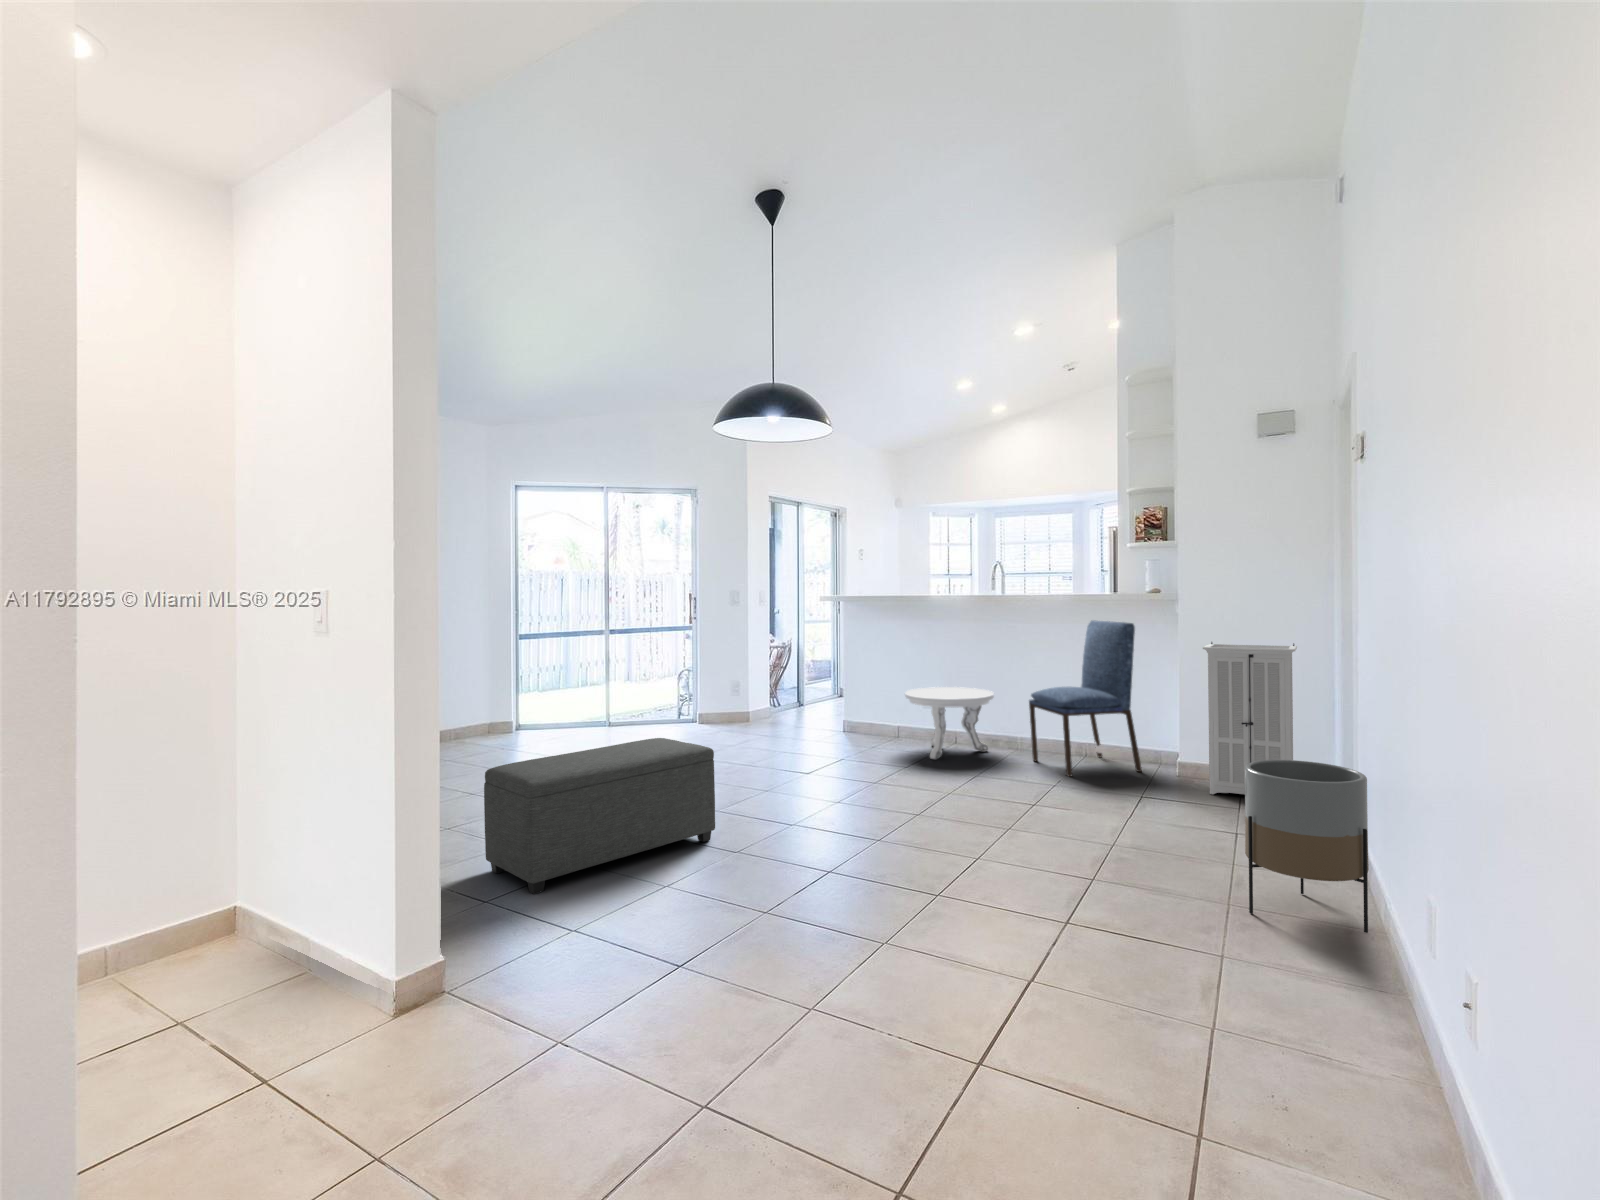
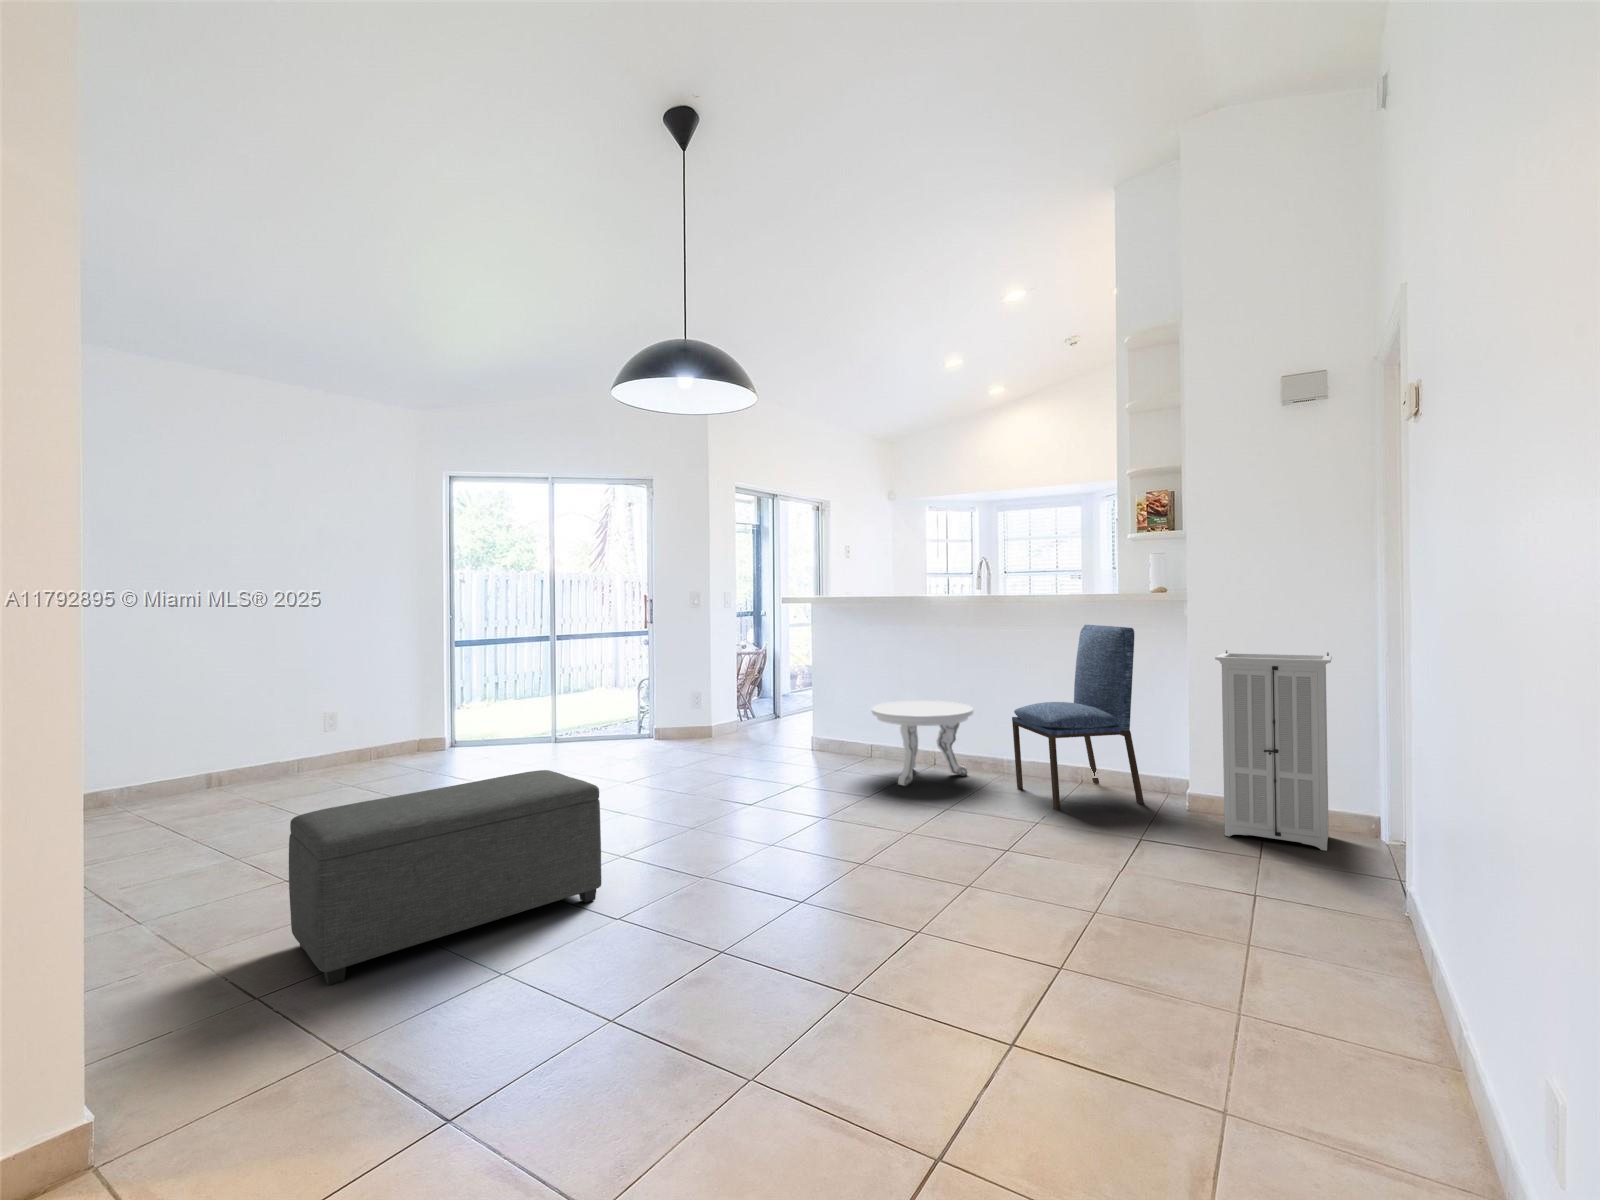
planter: present [1245,760,1369,933] -> none [1271,817,1454,1078]

